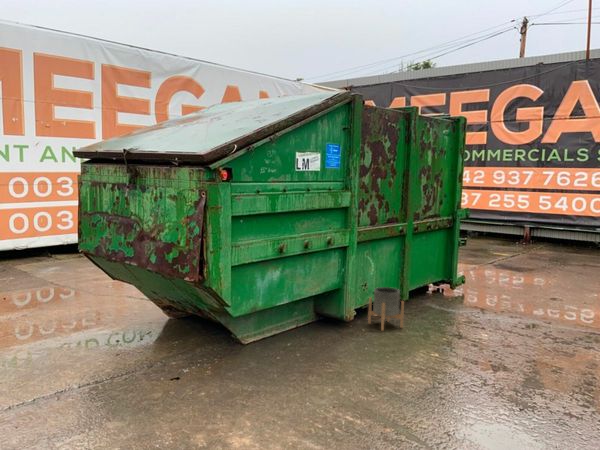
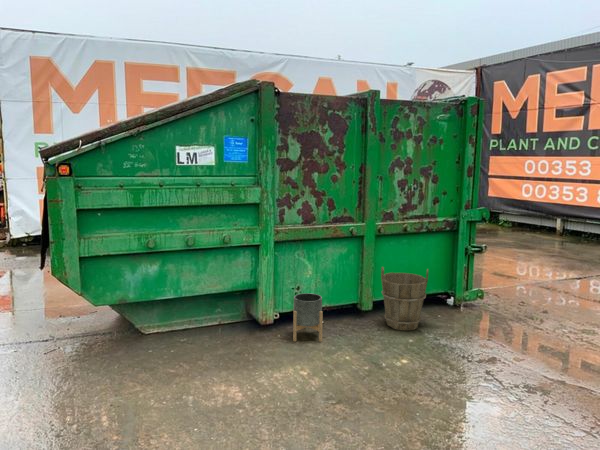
bucket: none [419,258,460,312] -> present [381,267,428,330]

